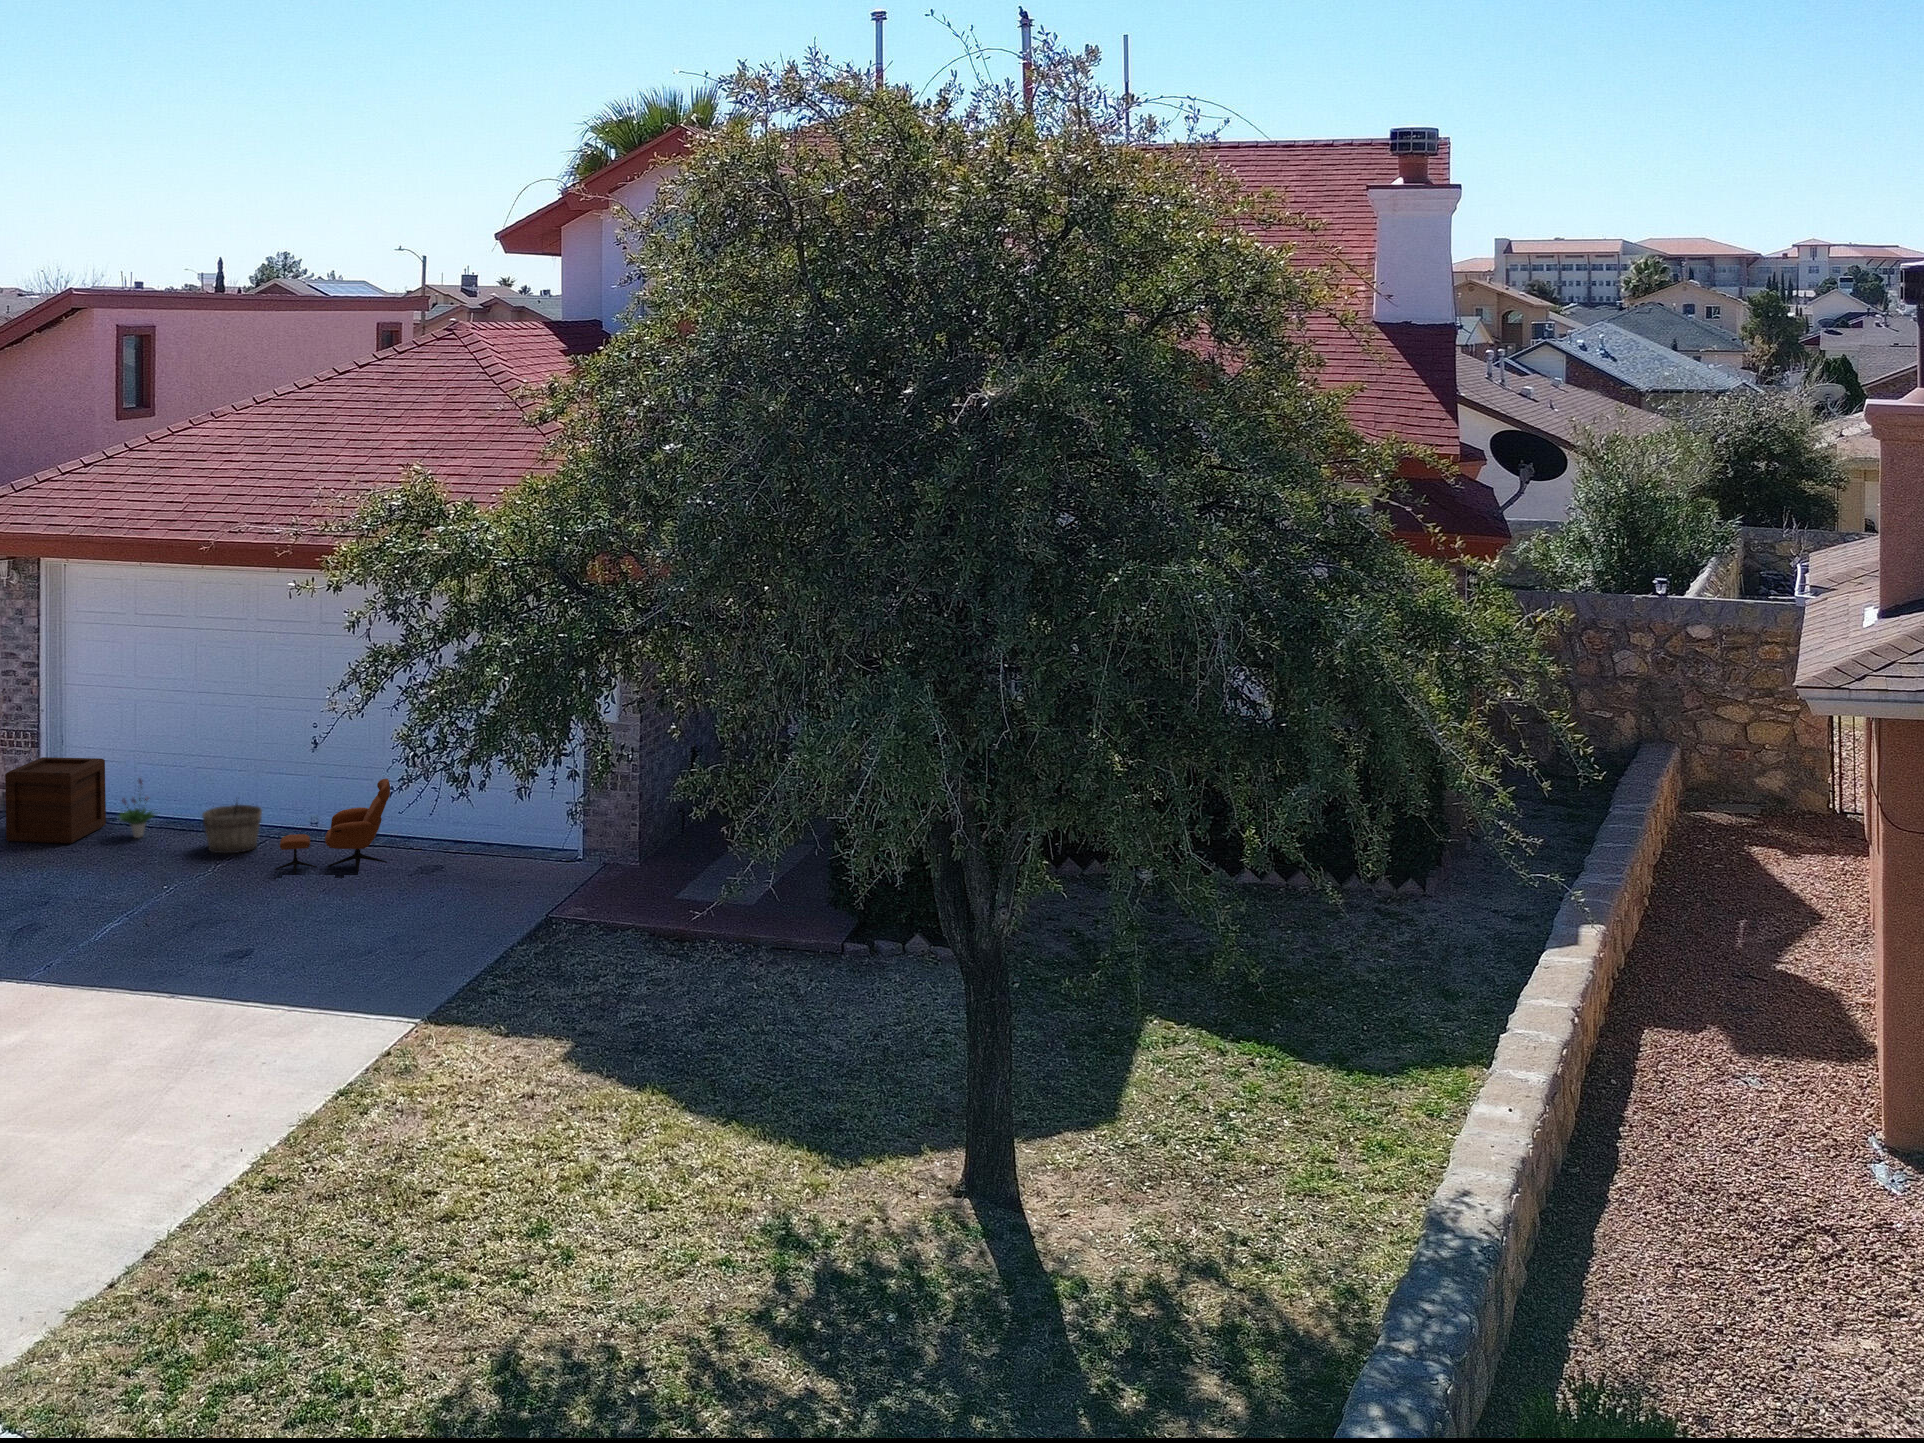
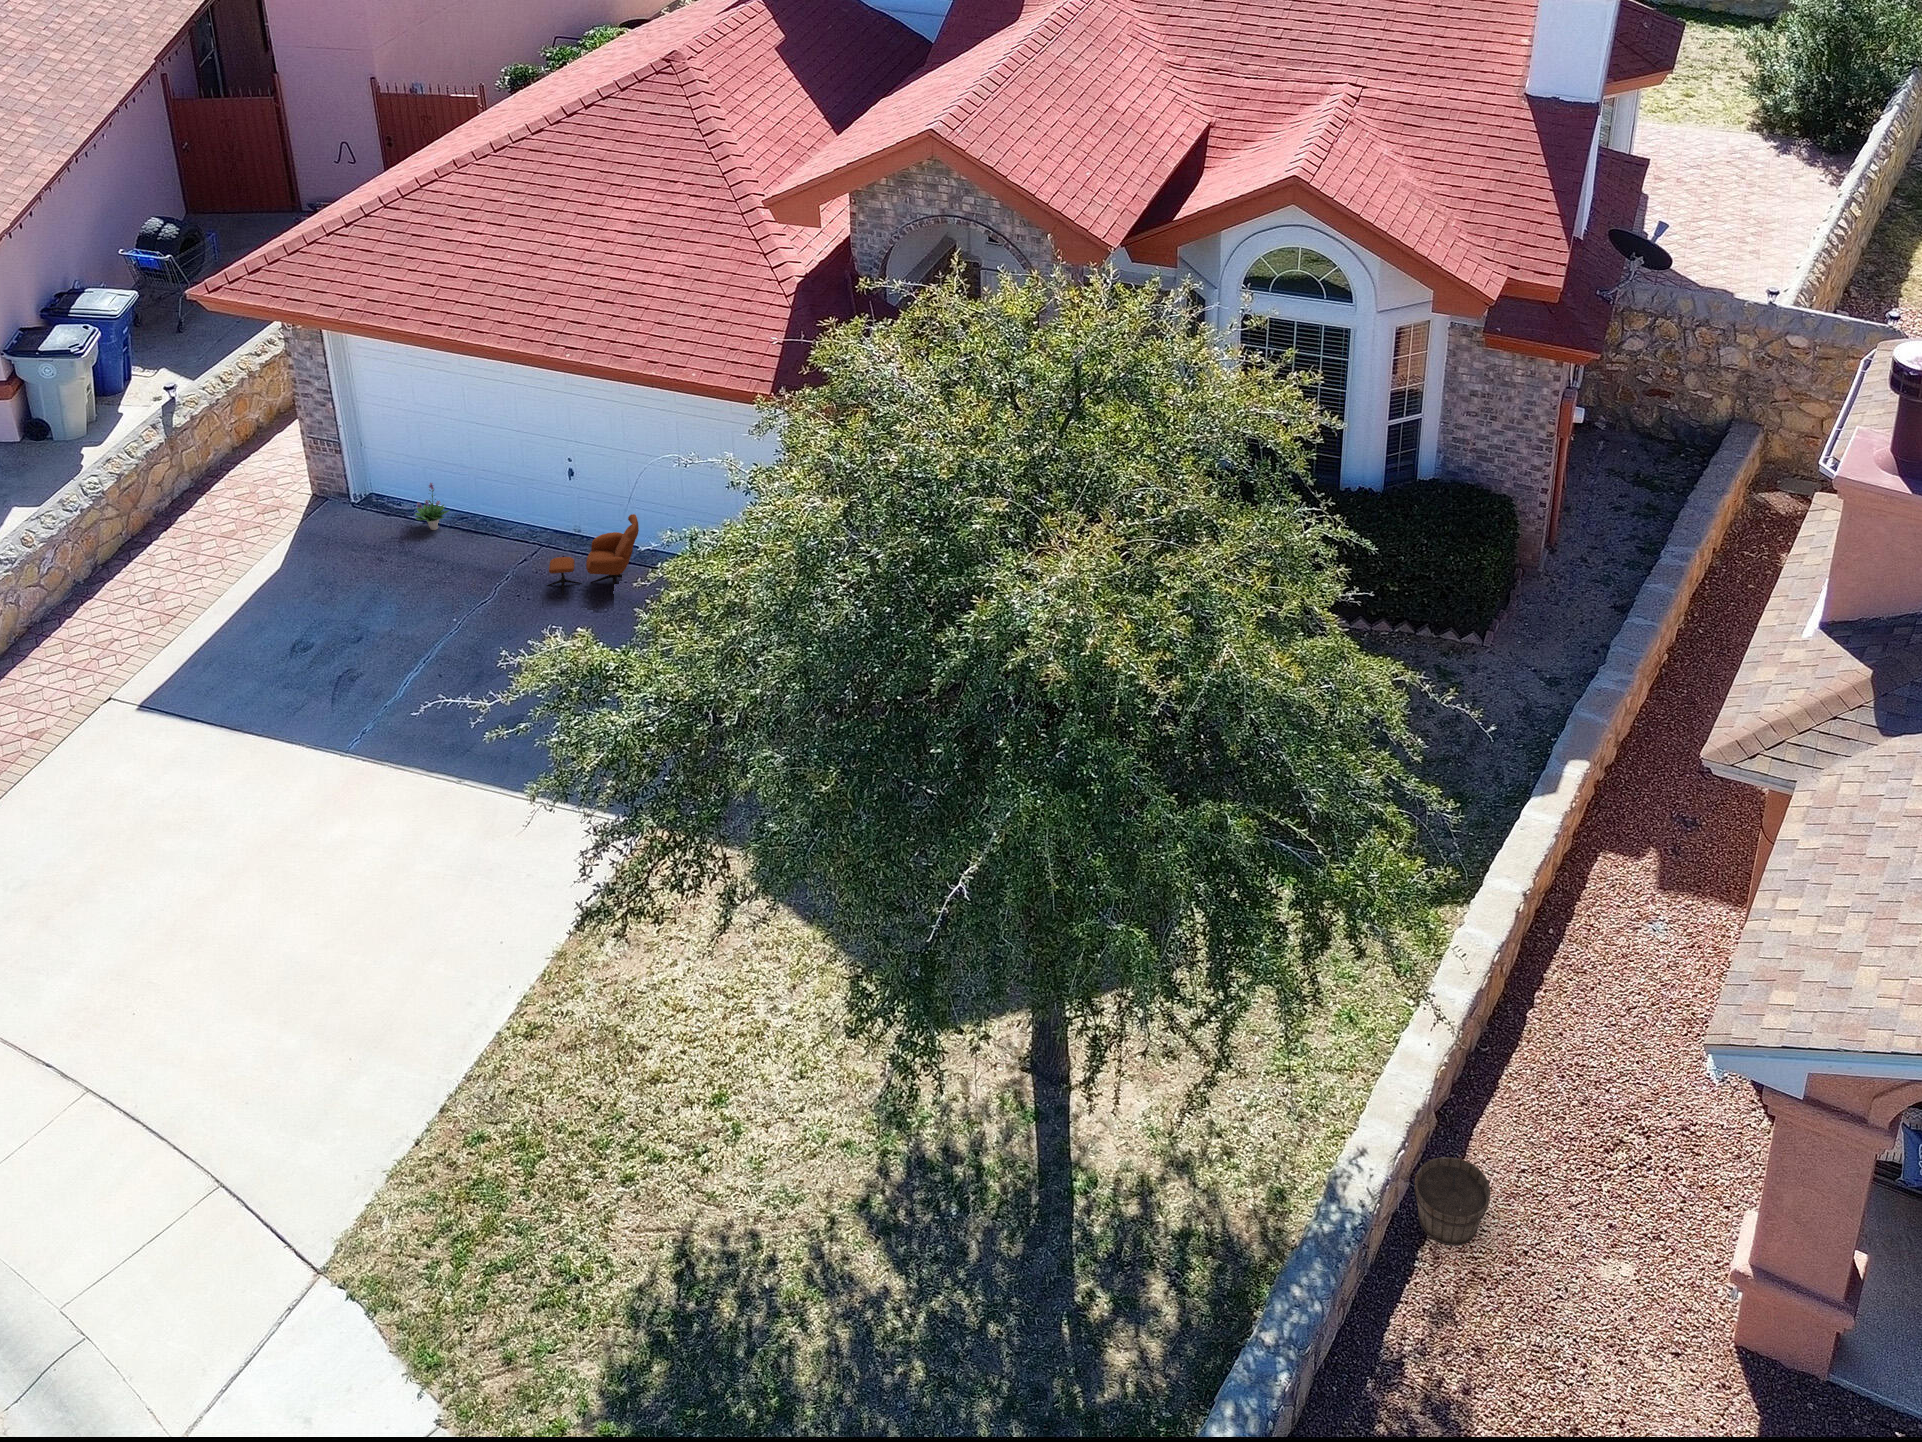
wooden crate: present [5,757,106,844] -> none [317,455,407,539]
wooden bucket: present [202,803,262,853] -> present [1414,1157,1491,1246]

